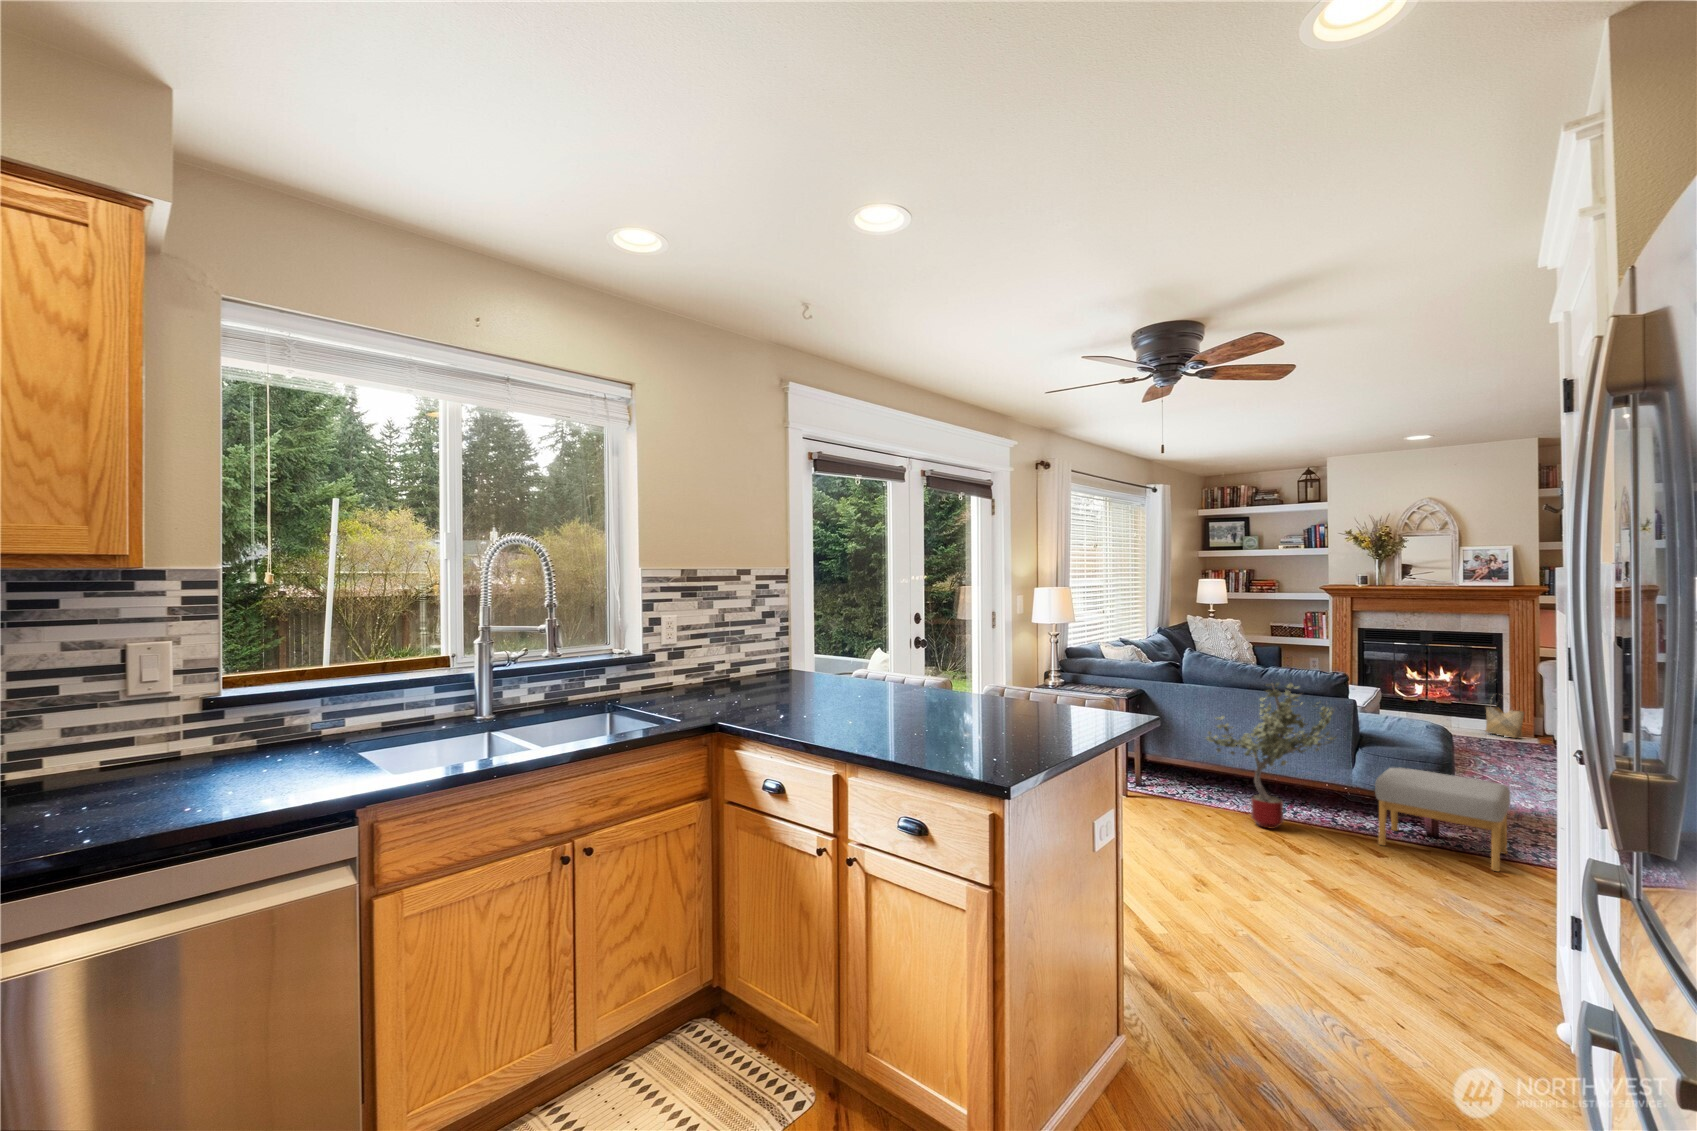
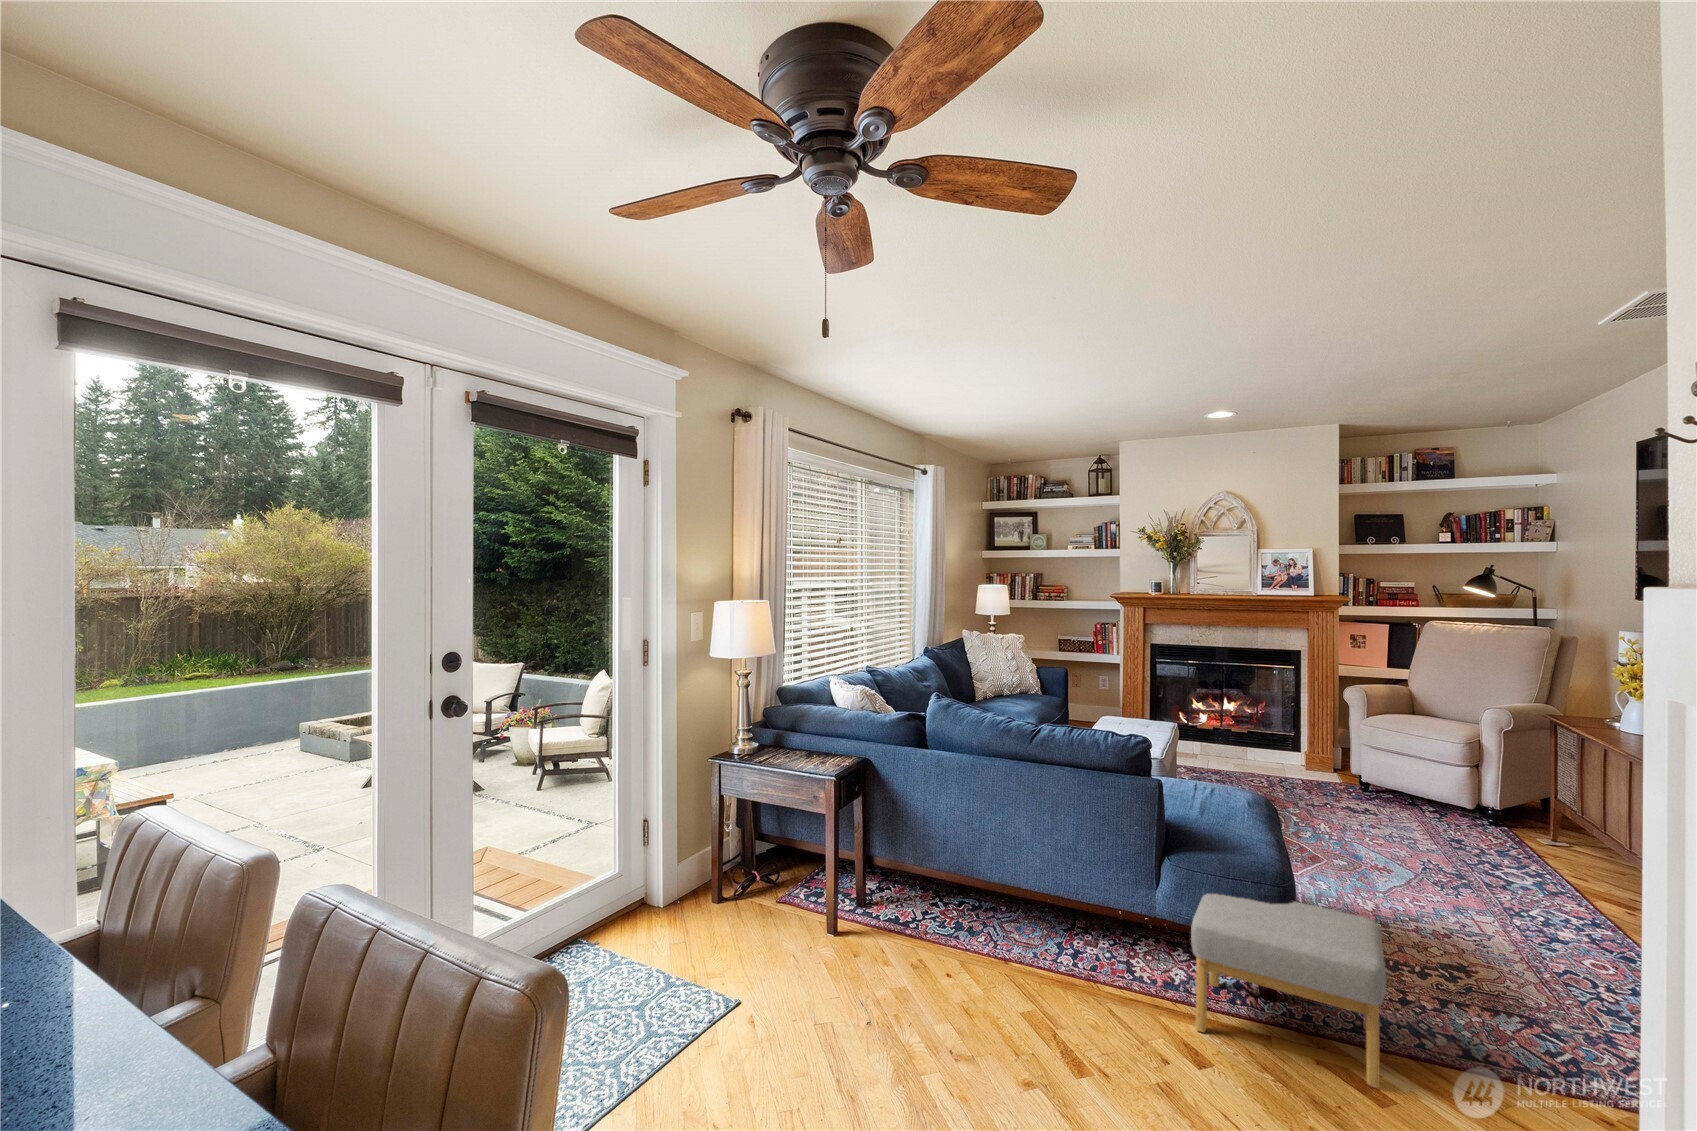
potted tree: present [1206,683,1336,829] -> none [942,757,1137,1004]
woven basket: present [1486,707,1524,738] -> none [1284,723,1326,777]

